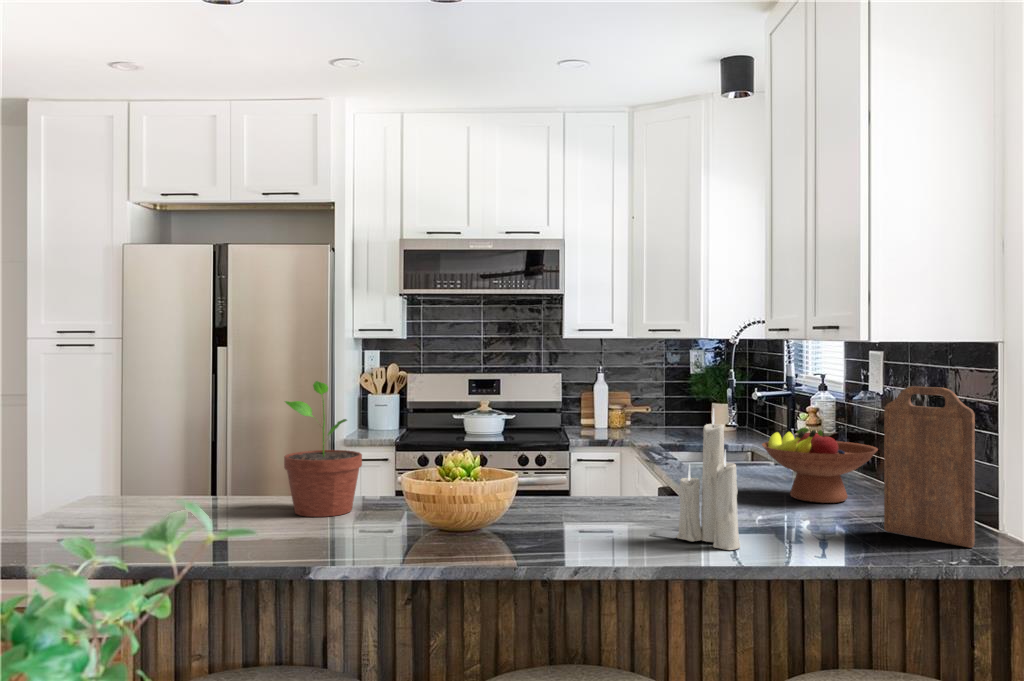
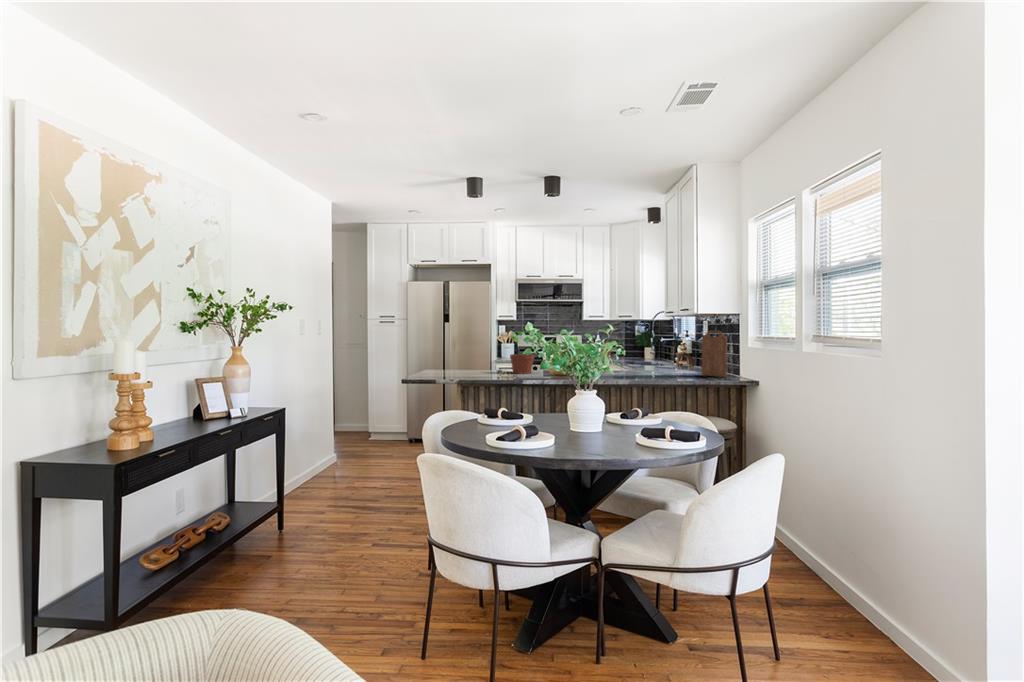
candle: present [676,409,740,550] -> none [638,335,658,377]
fruit bowl: present [762,428,878,503] -> none [665,347,703,371]

